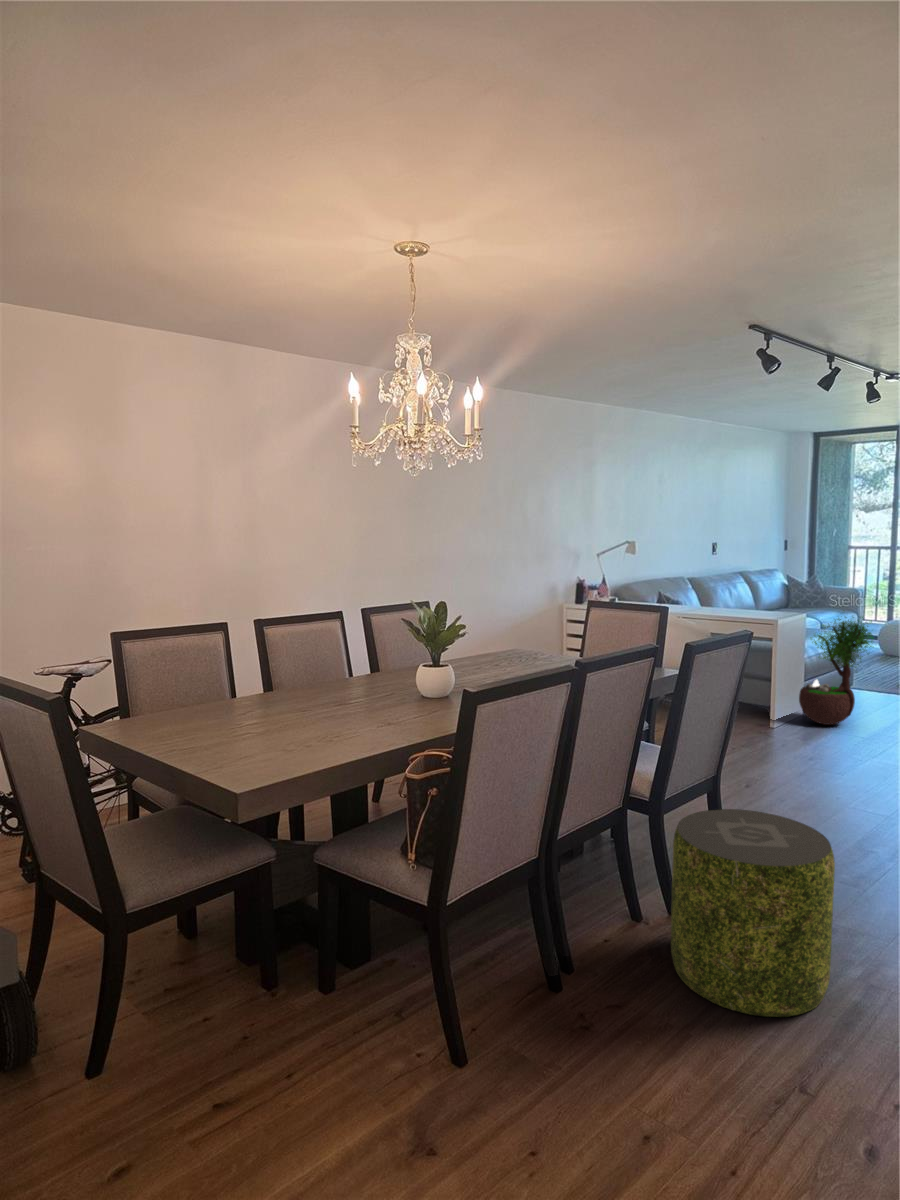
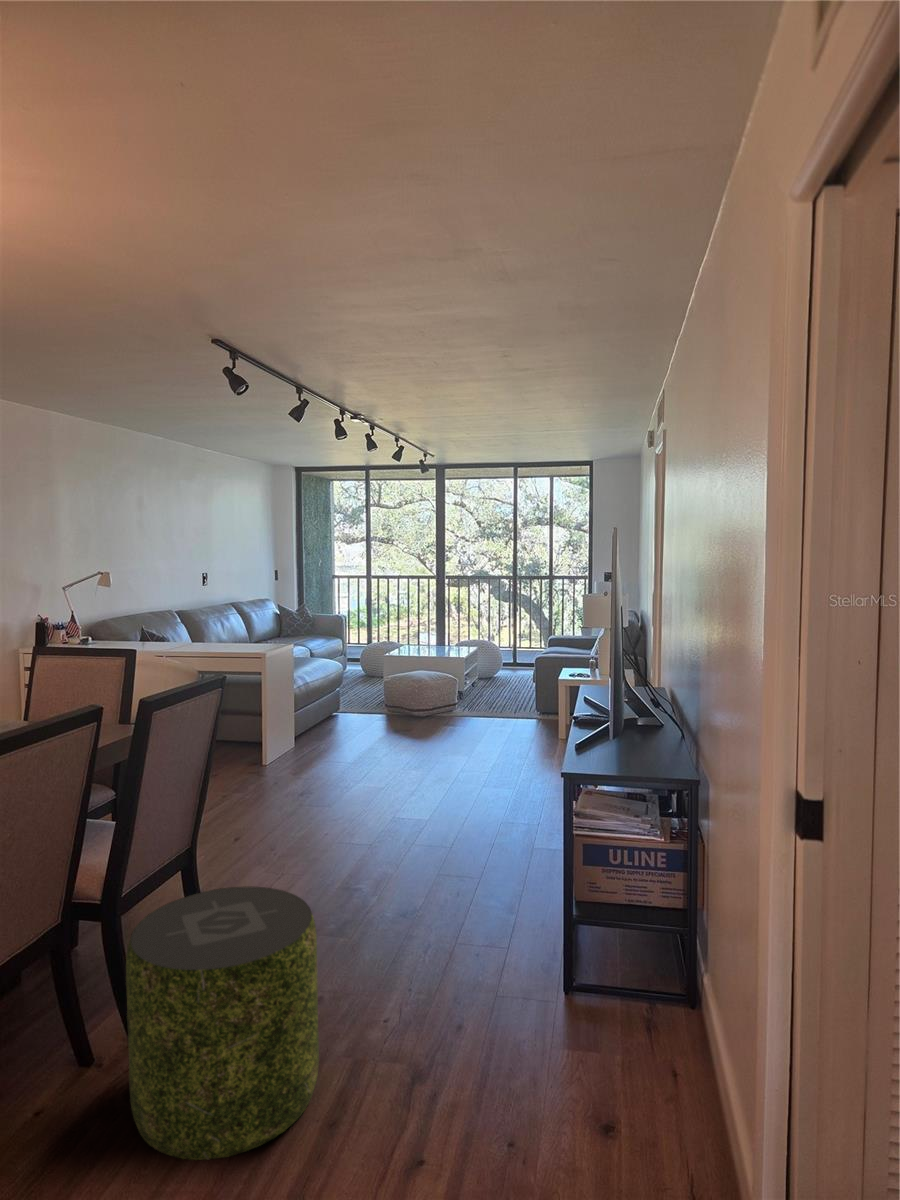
potted tree: present [799,617,873,725] -> none [291,637,355,753]

